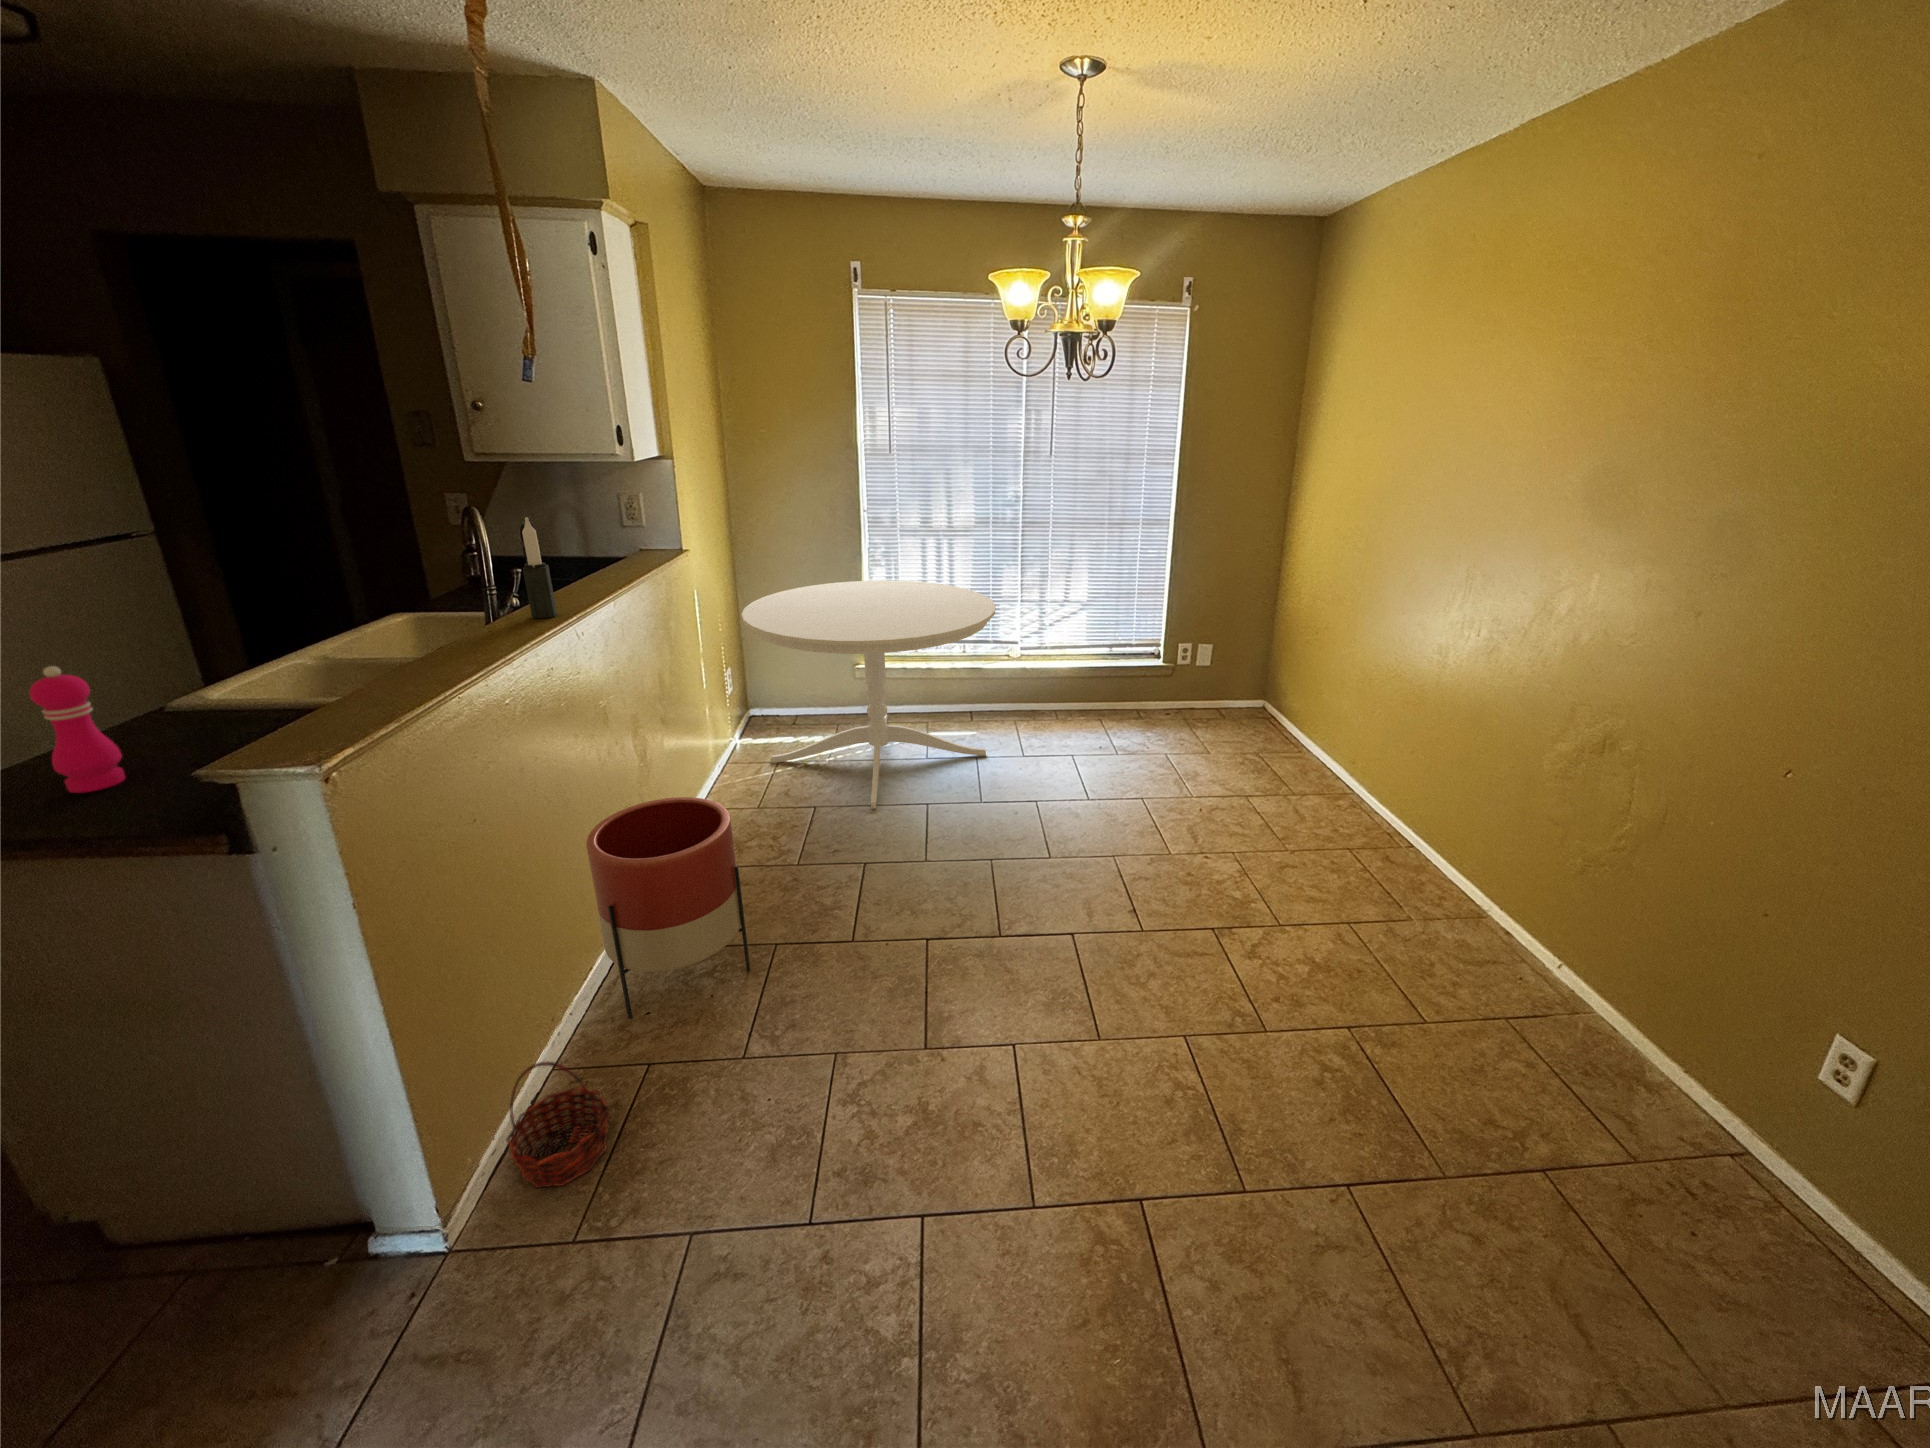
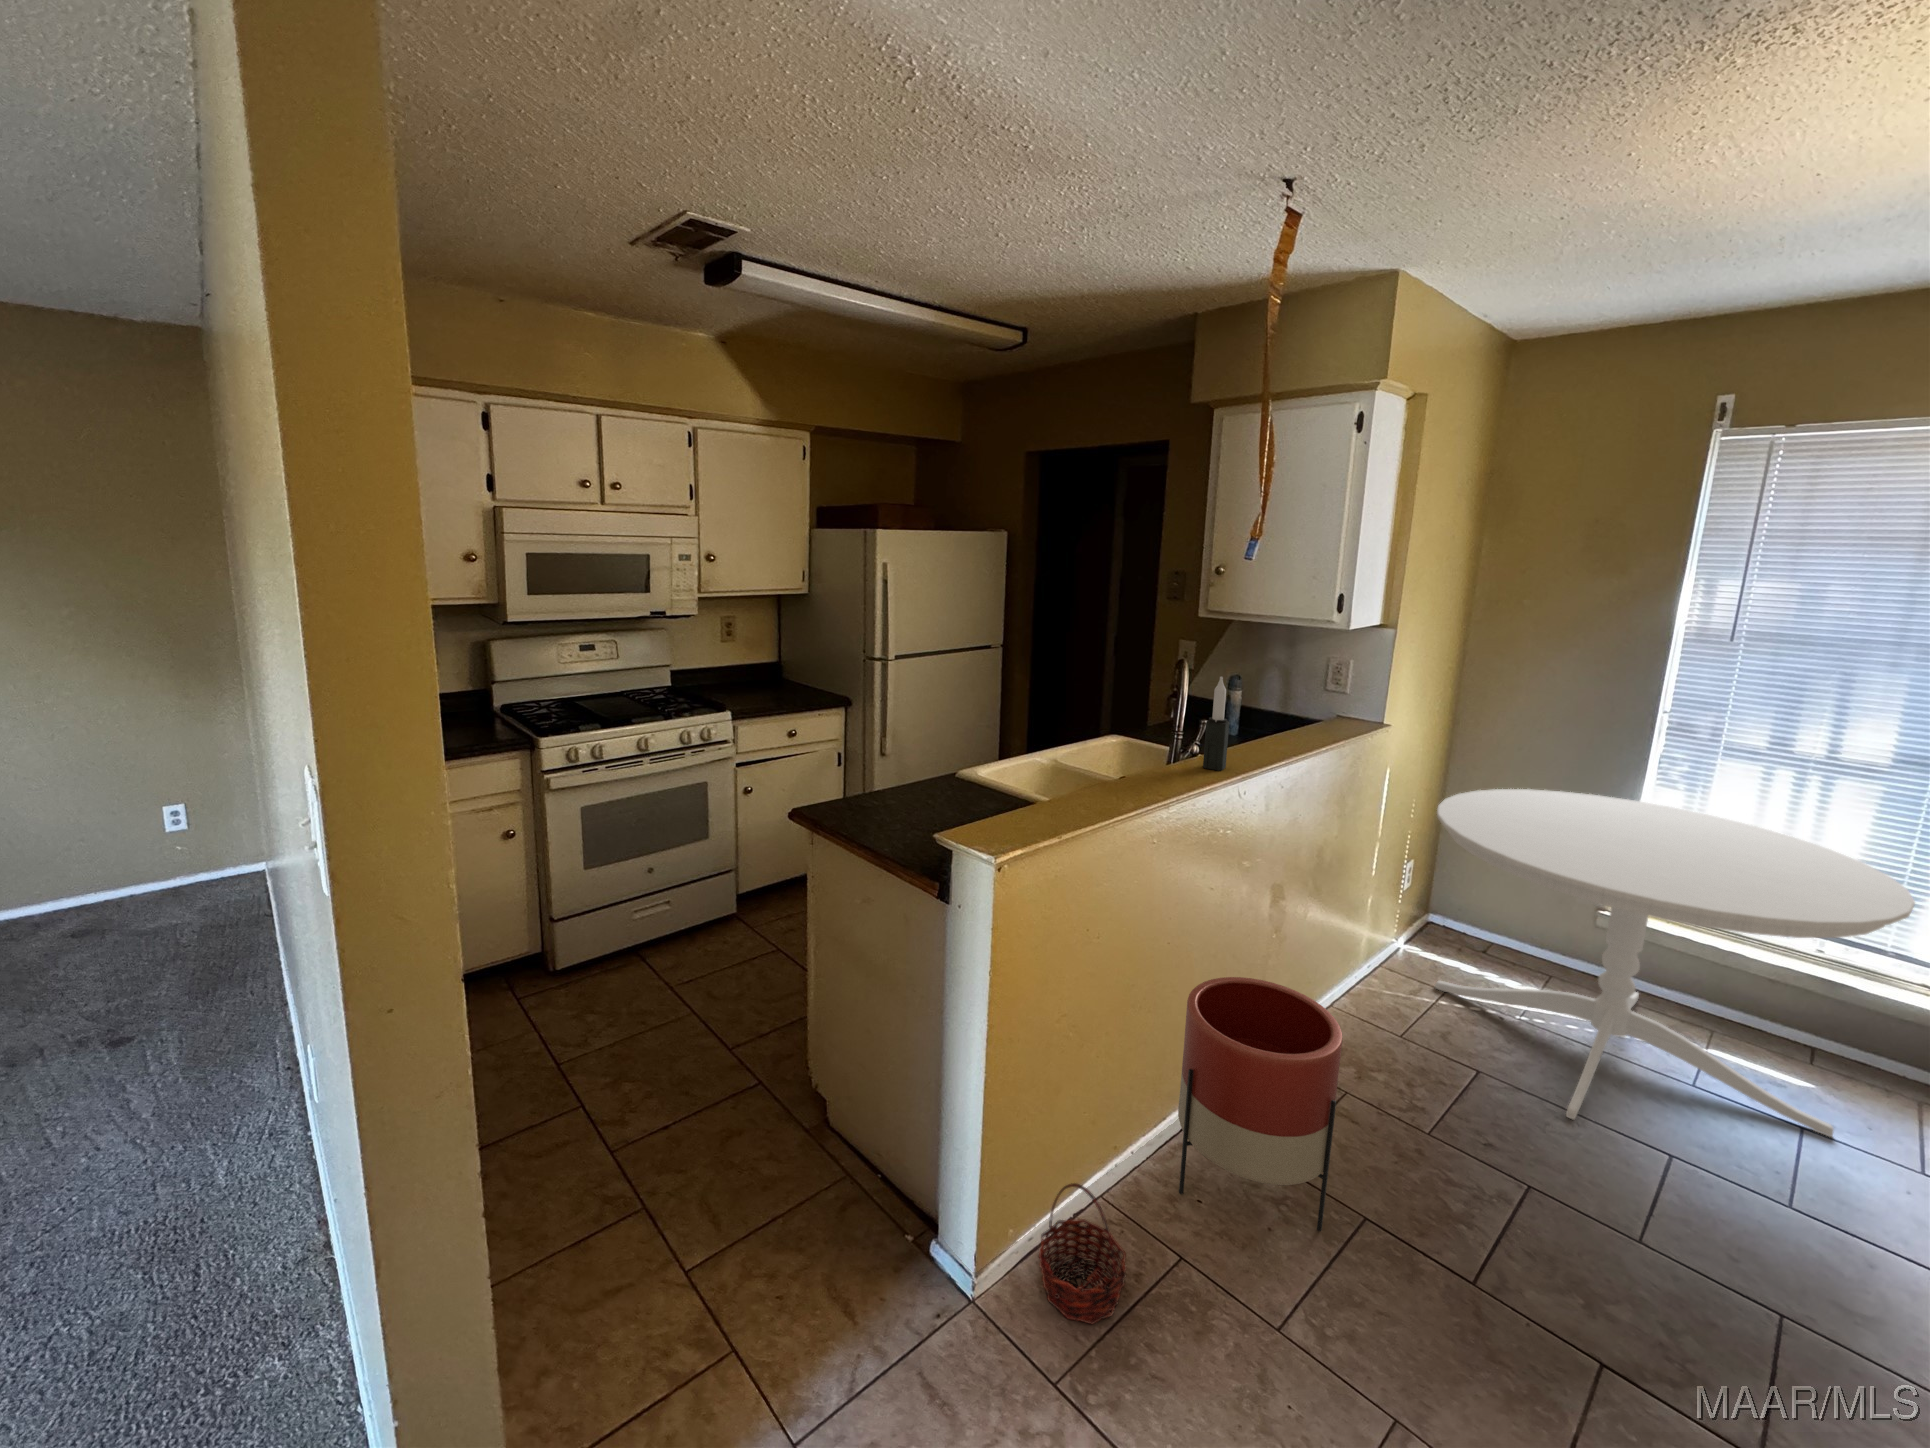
pepper mill: present [30,666,125,793] -> none [891,740,921,824]

